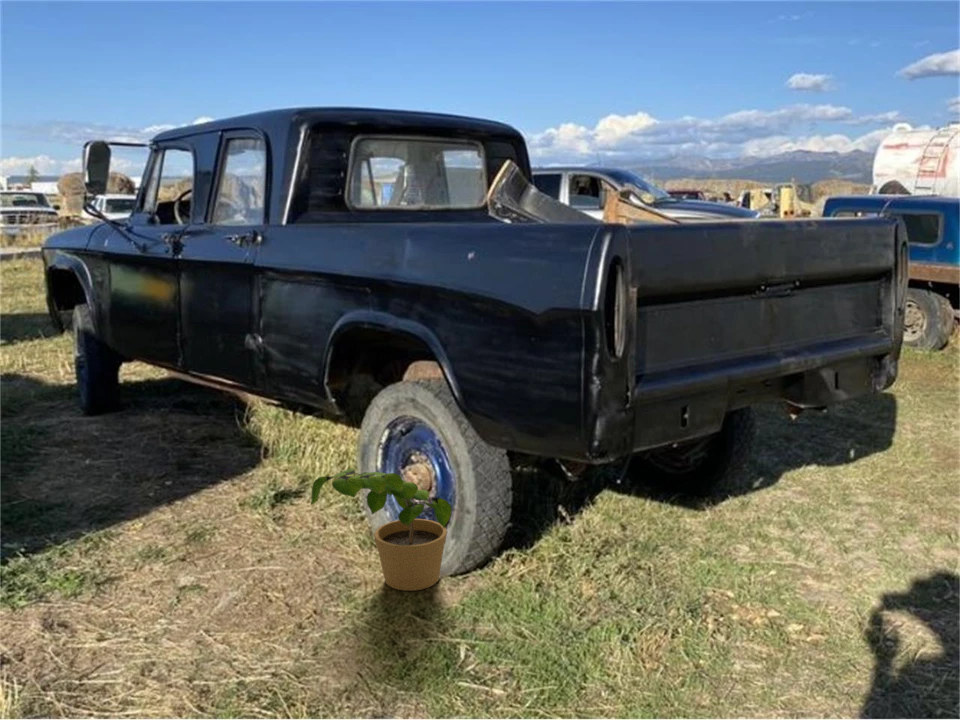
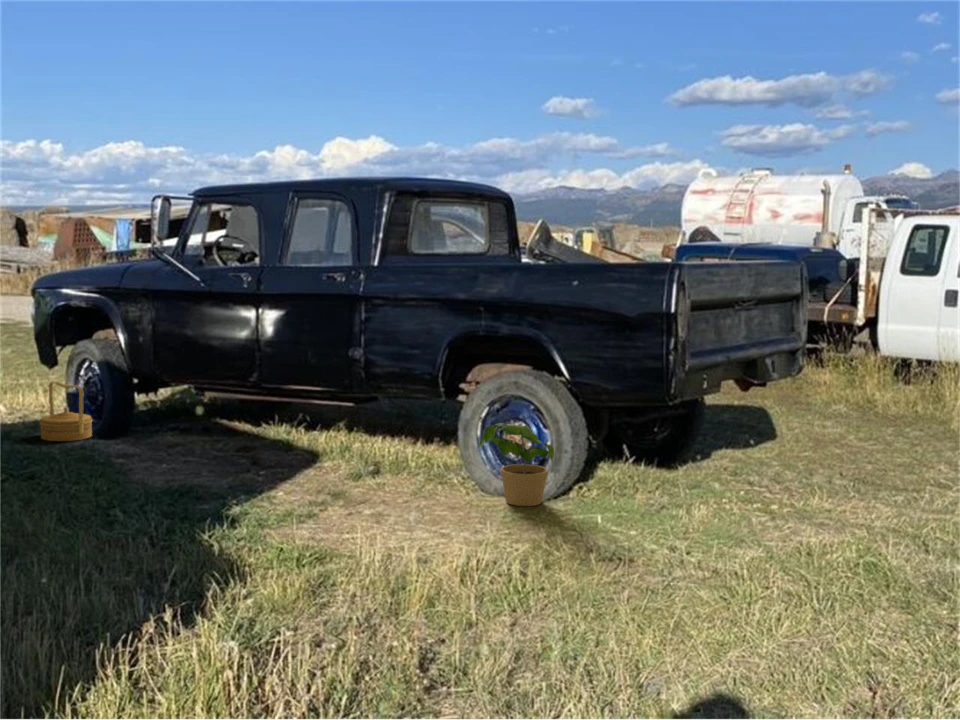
woven basket: none [25,356,85,422] -> present [40,381,92,441]

